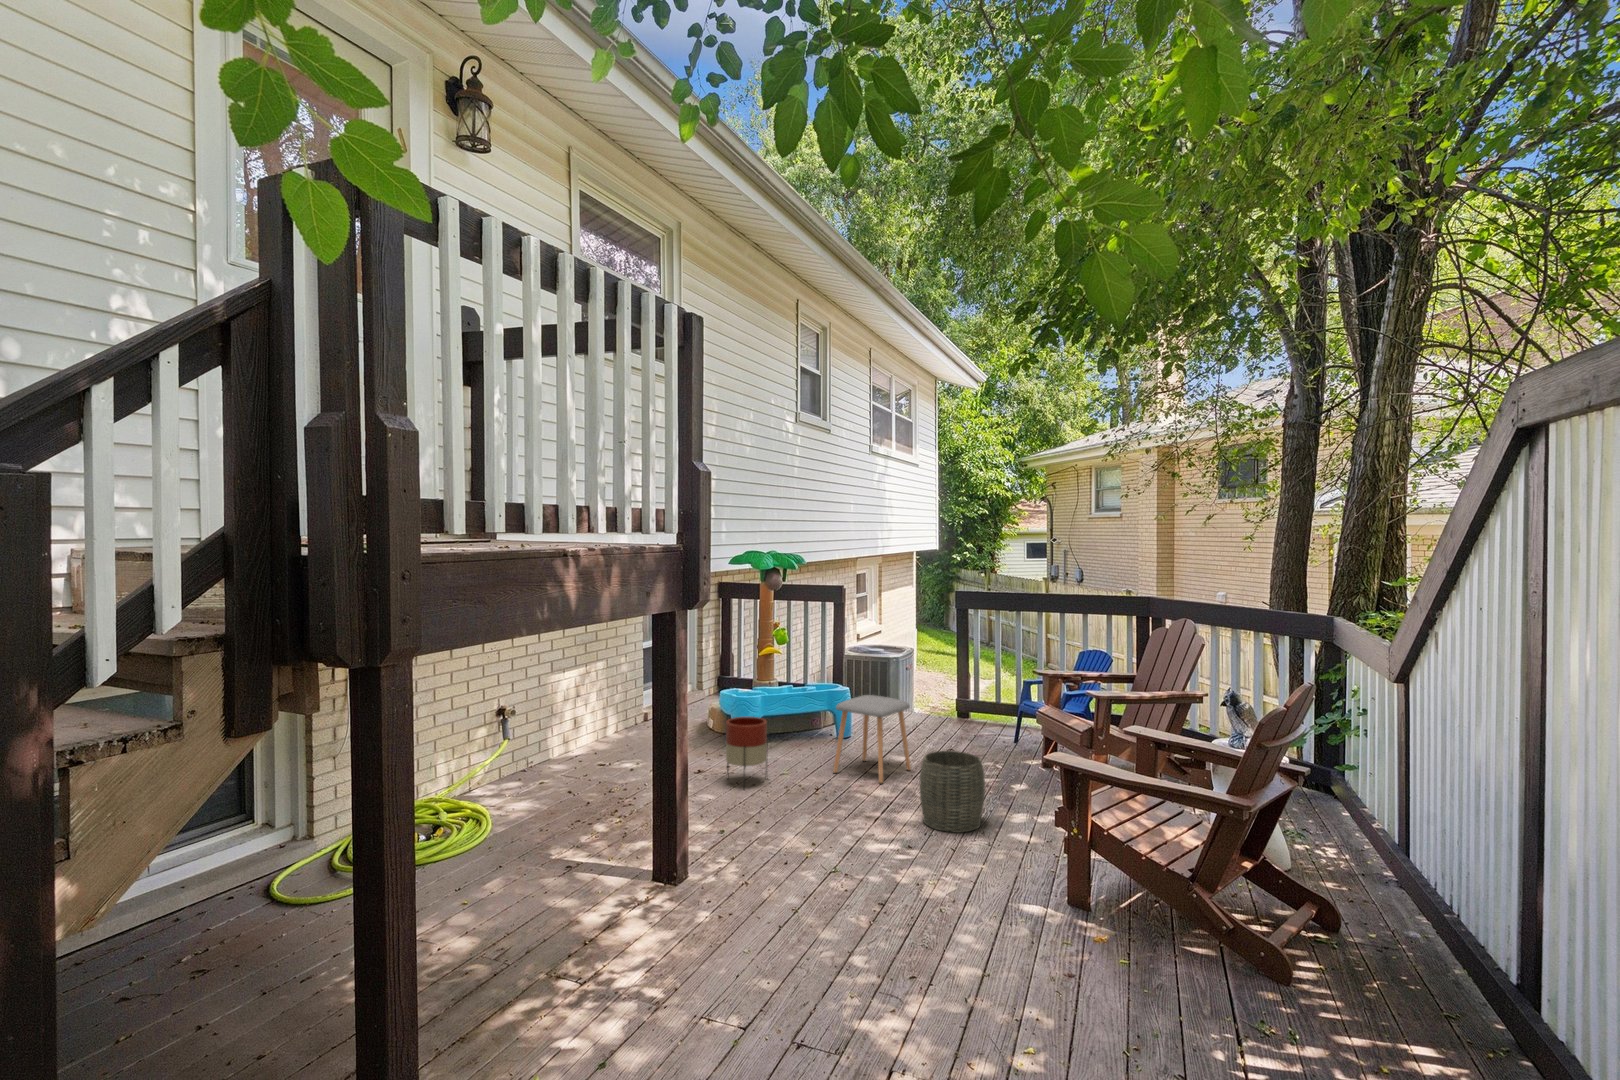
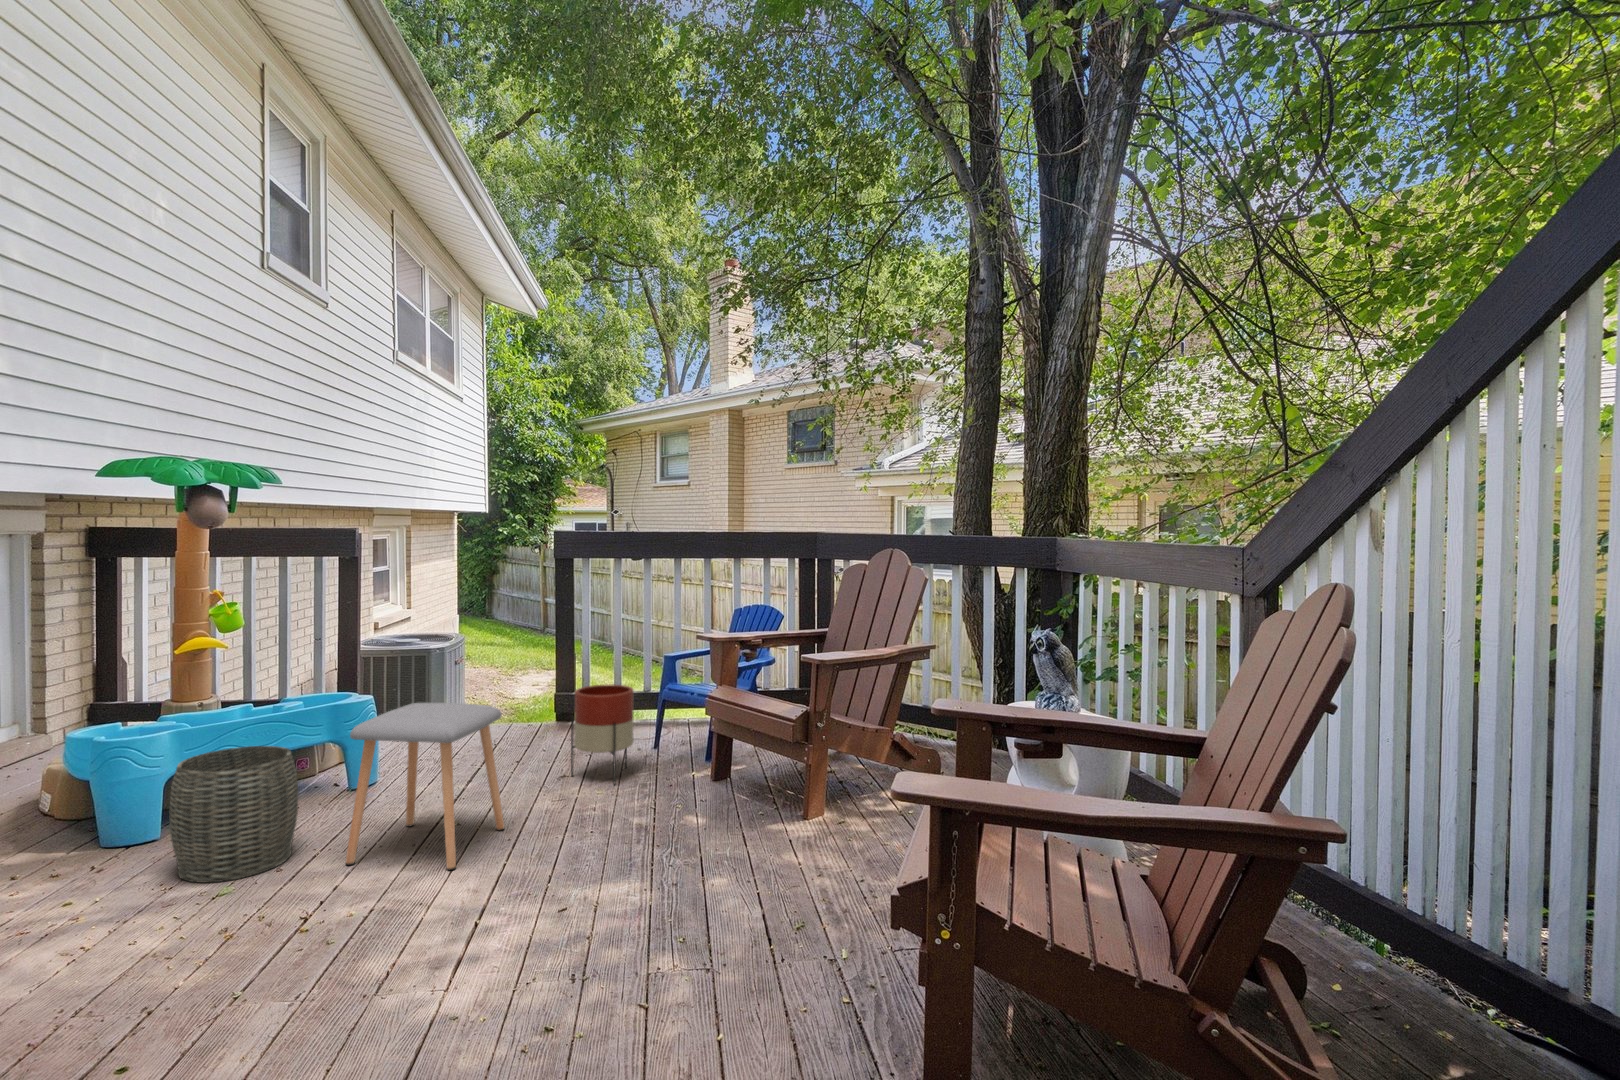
planter: present [726,717,768,775] -> present [571,684,634,784]
woven basket: present [920,751,985,833] -> present [170,746,298,883]

